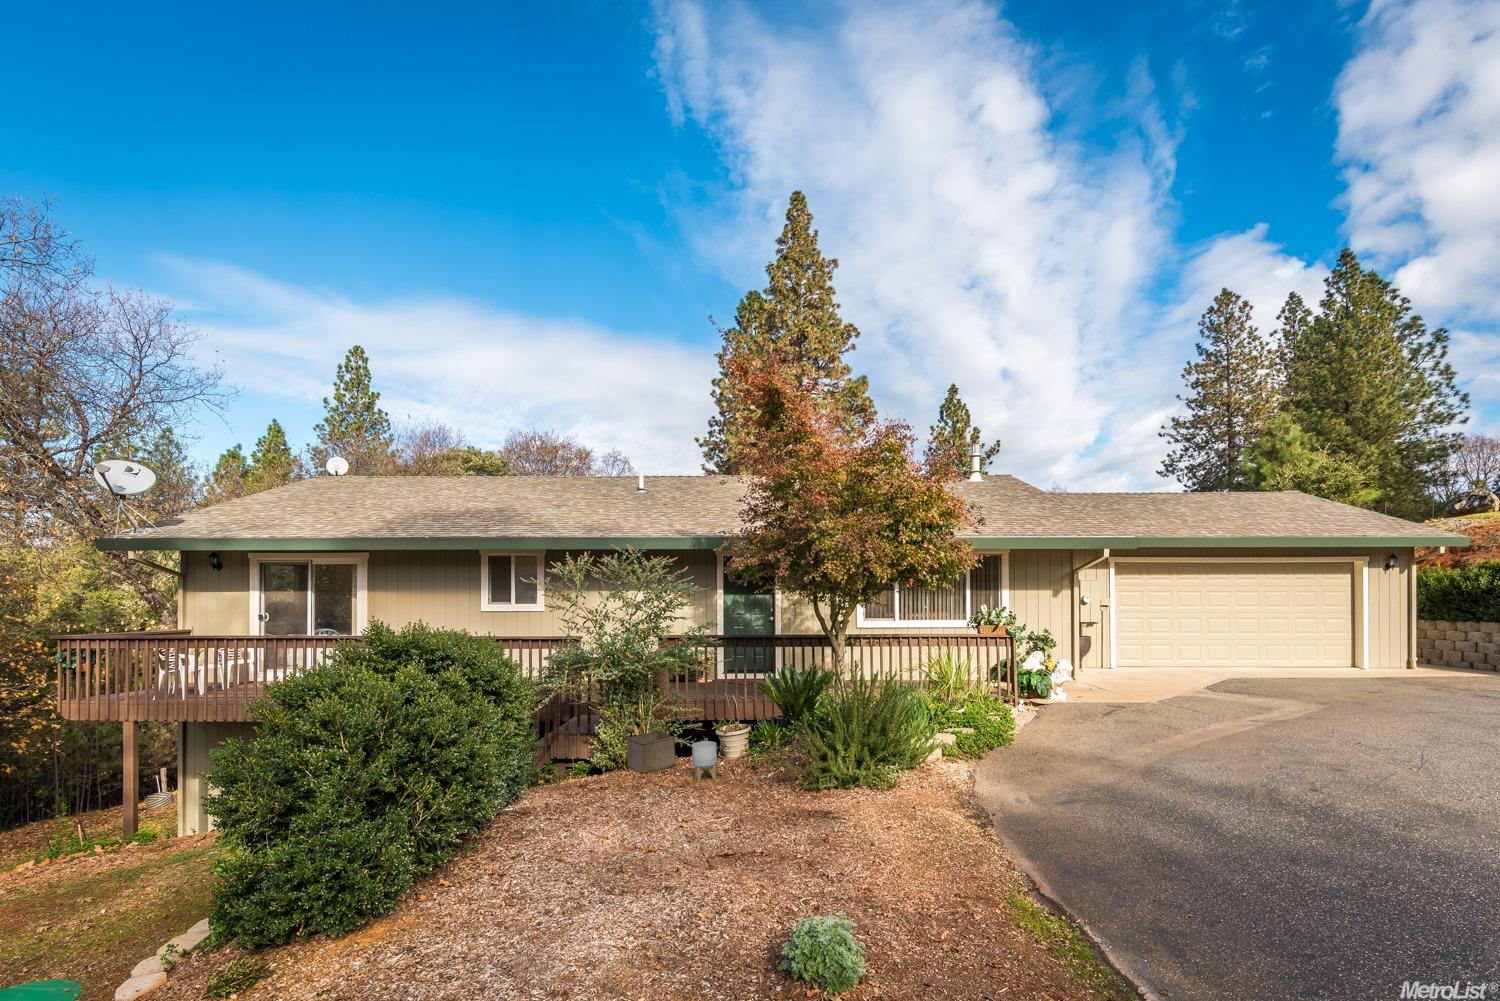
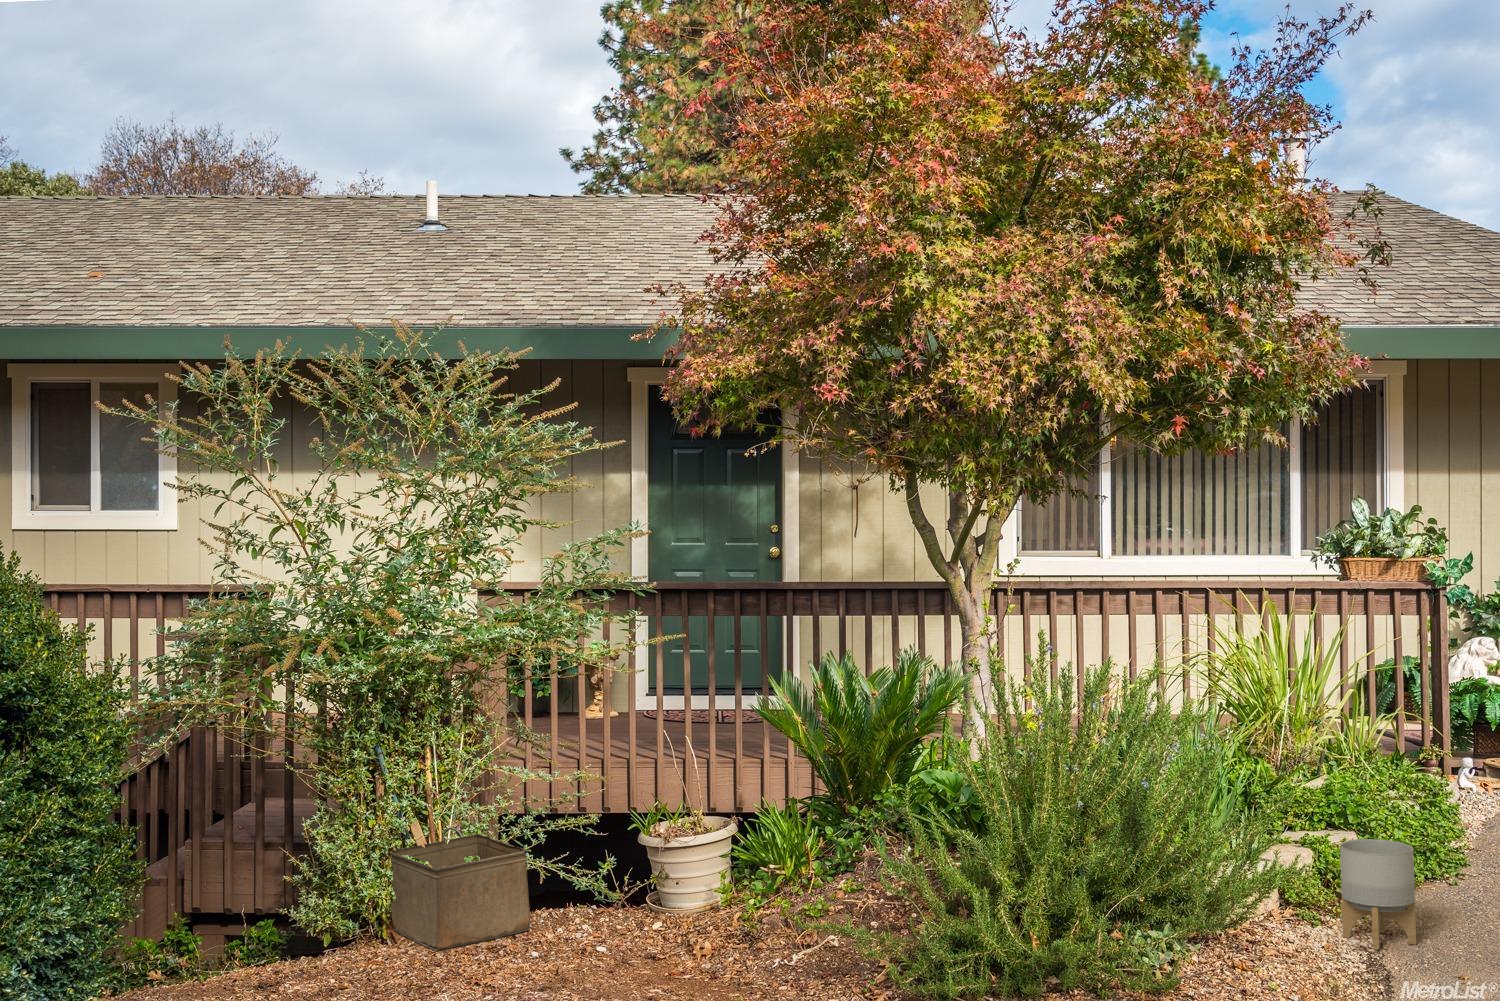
planter: present [692,741,717,782] -> present [1340,839,1417,949]

